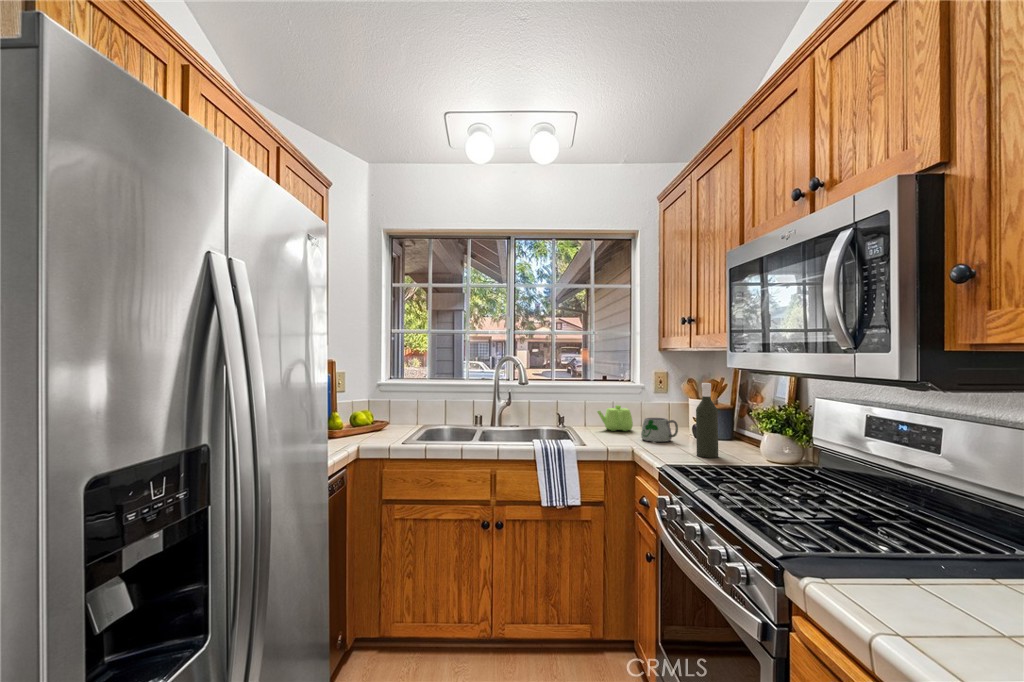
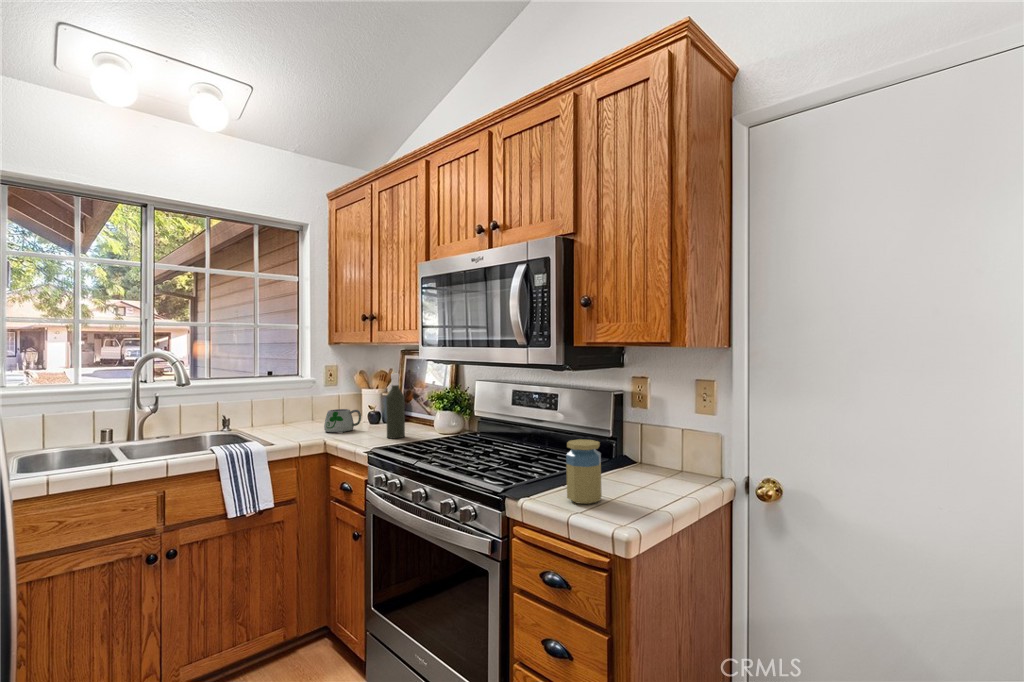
teapot: present [597,405,633,431] -> none [268,401,308,428]
jar: none [887,505,970,628] -> present [566,439,602,504]

